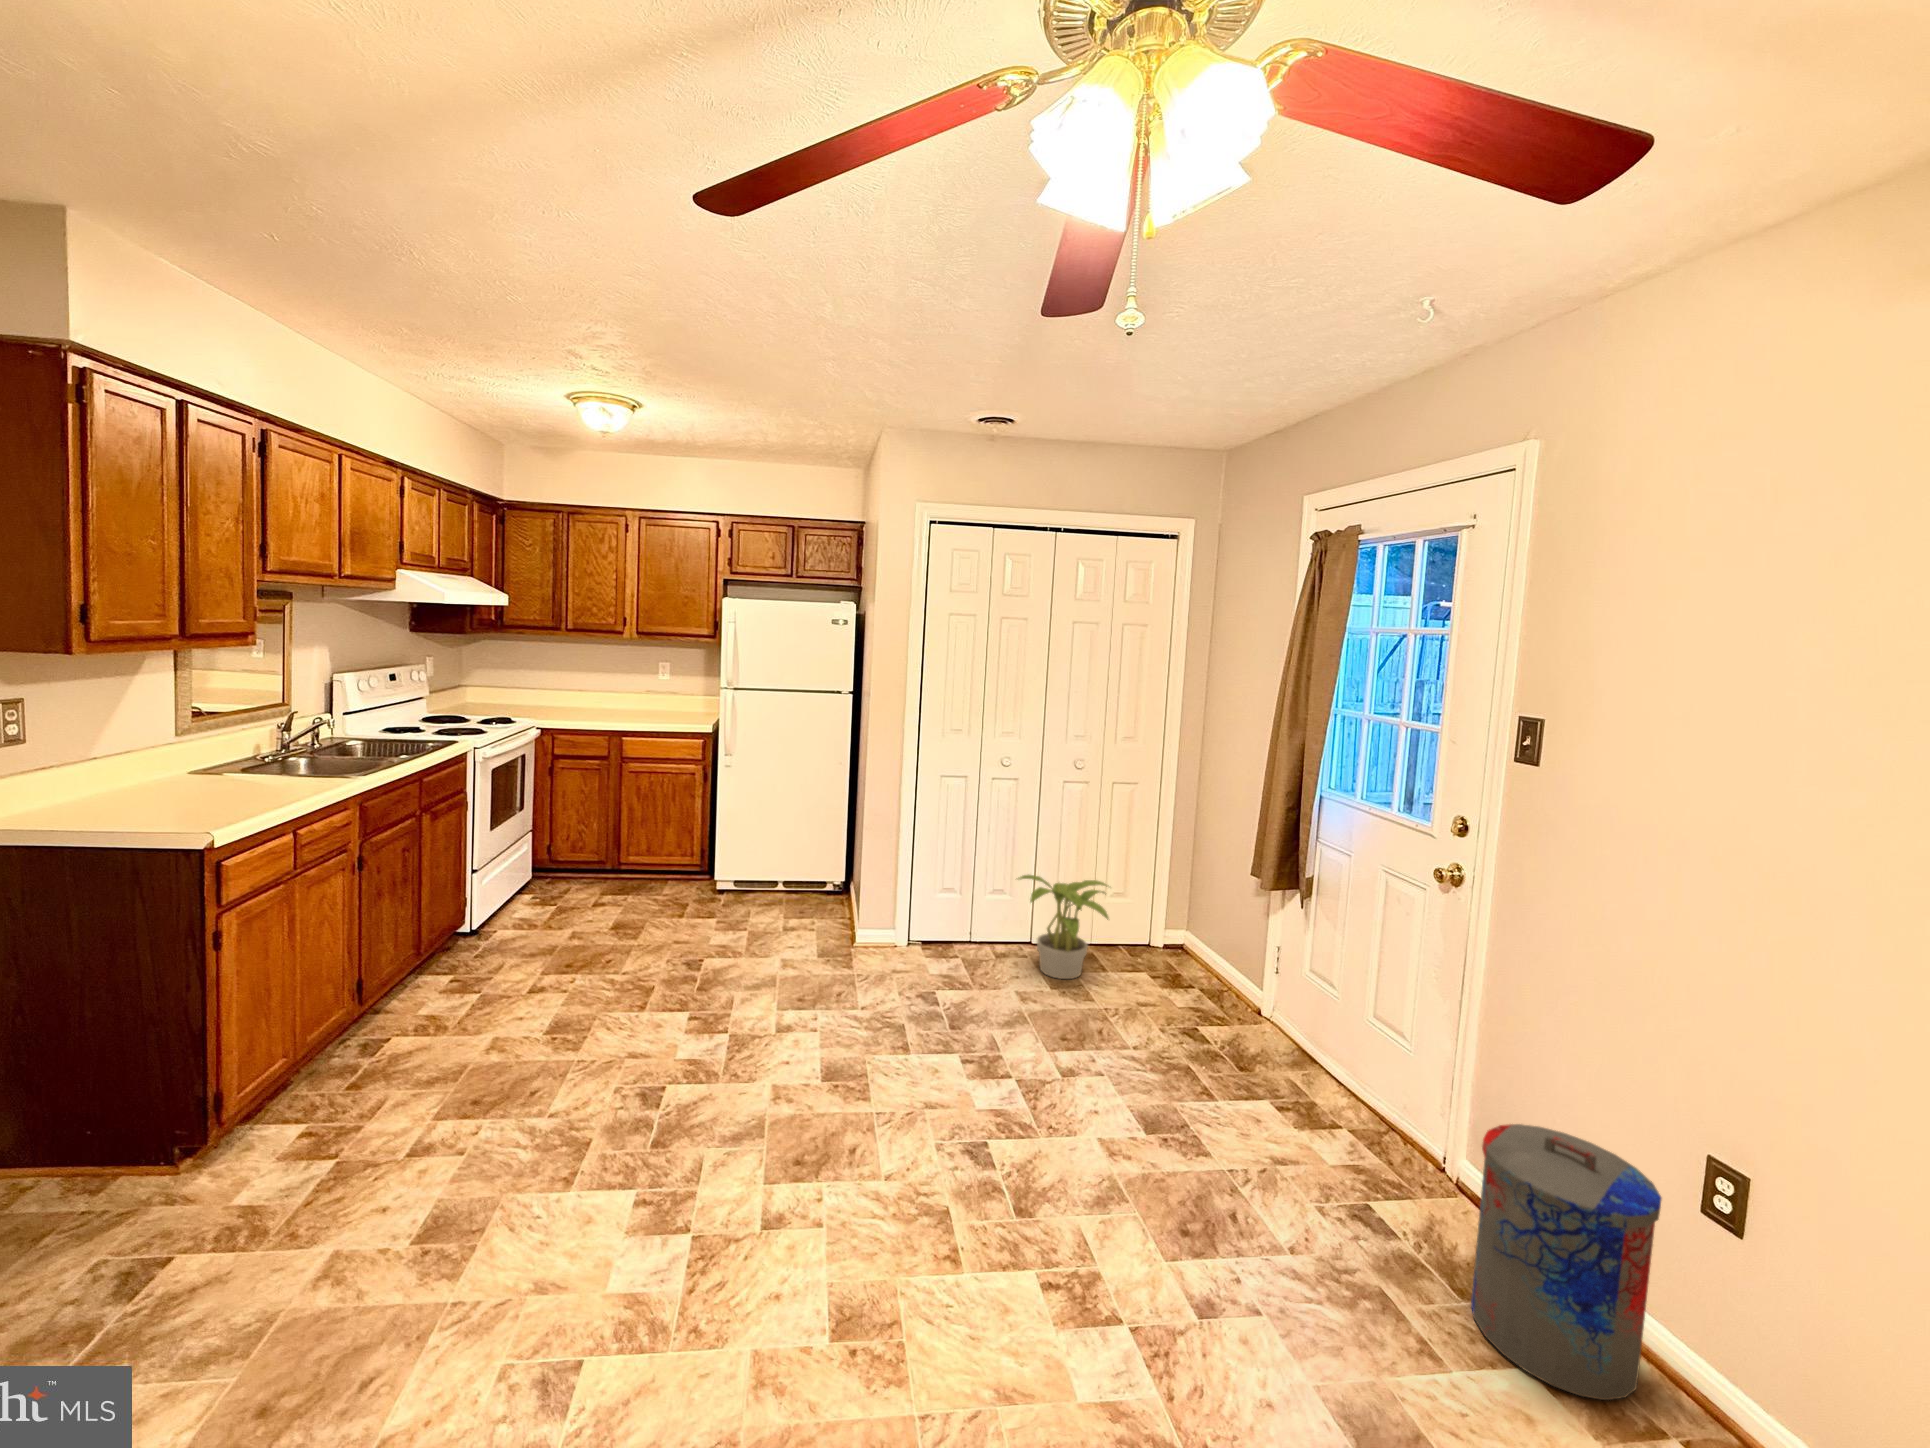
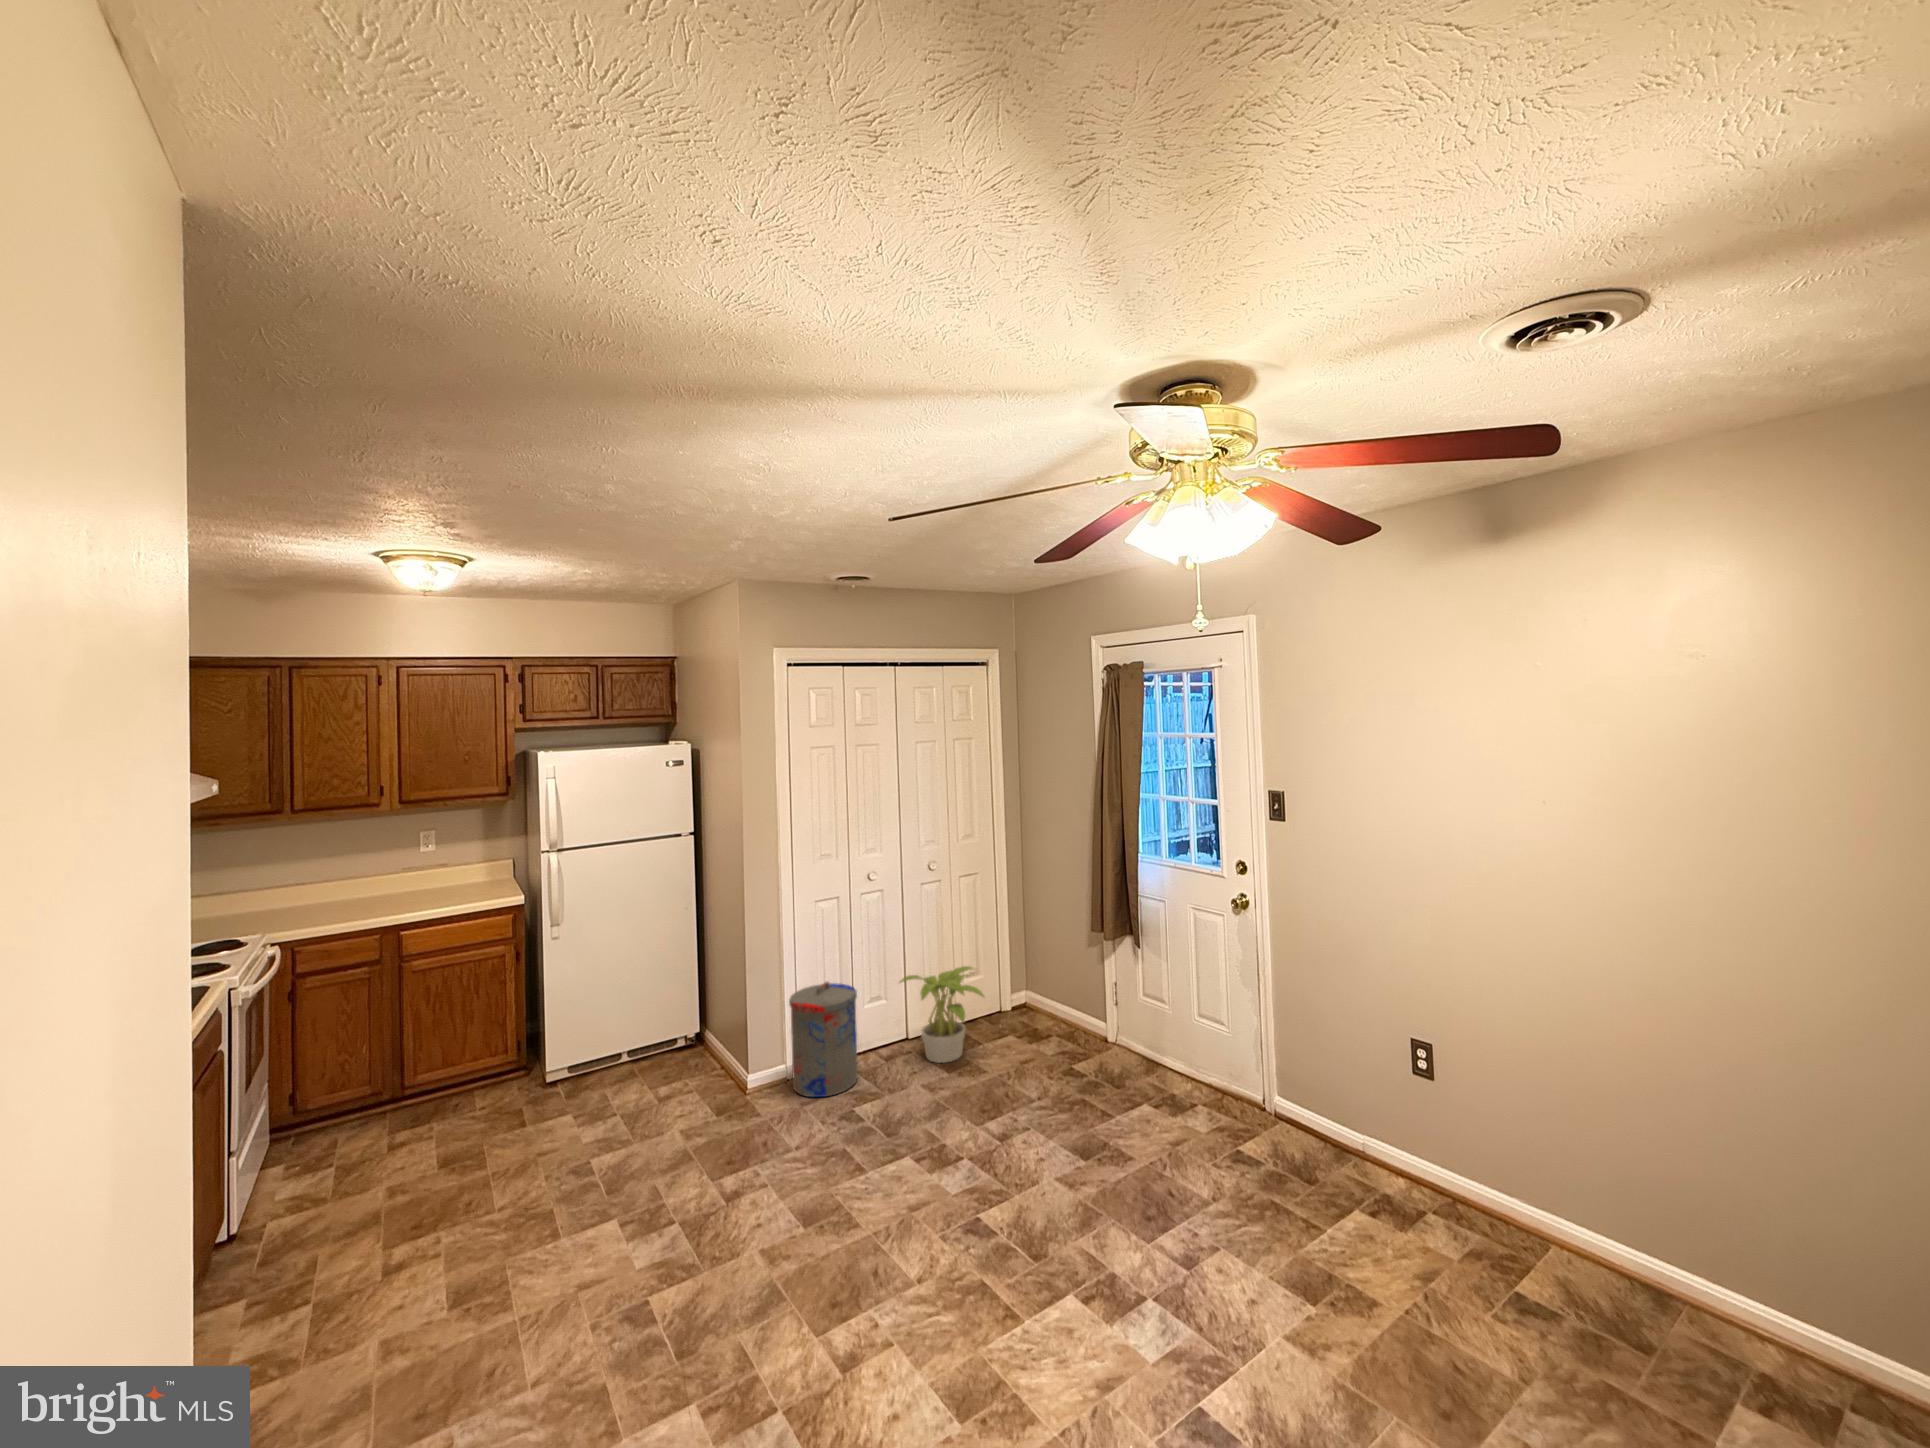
trash can: present [1471,1124,1661,1400] -> present [789,982,858,1097]

